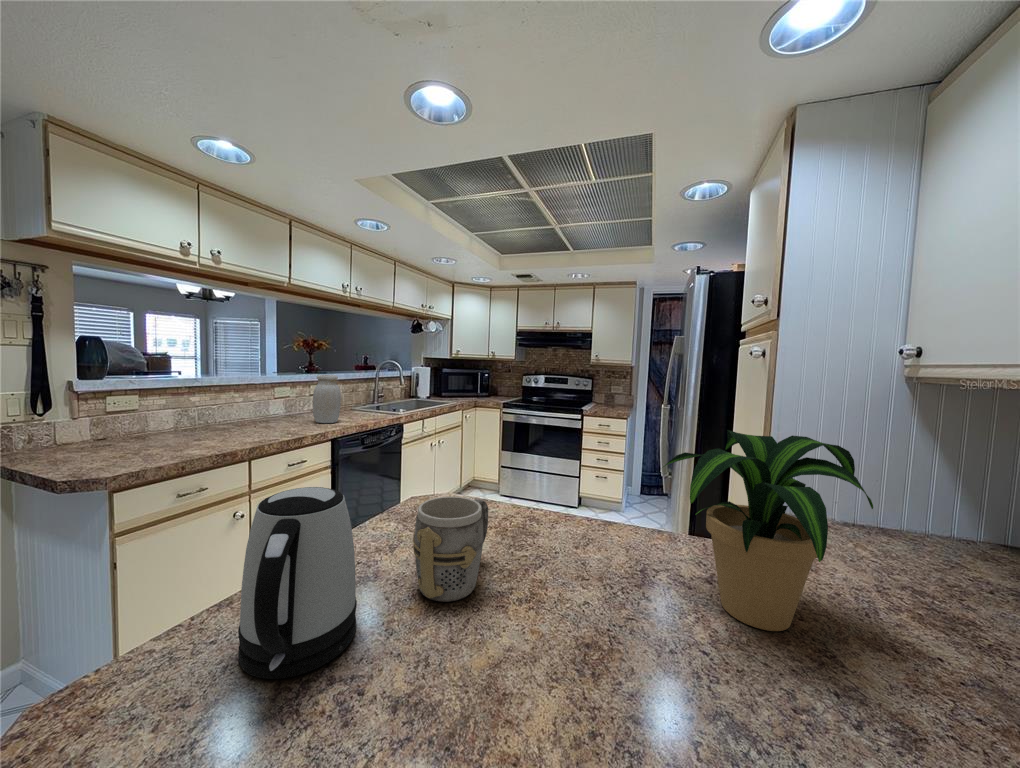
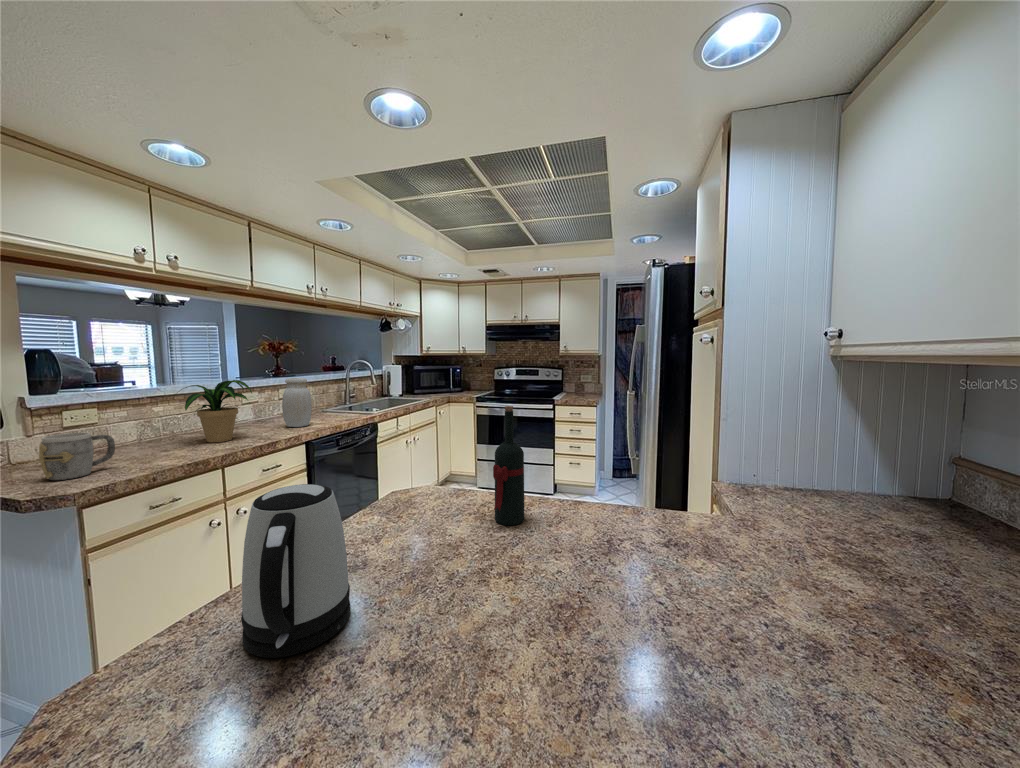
wine bottle: none [517,414,552,543] -> present [493,406,525,525]
potted plant: present [665,430,873,631] -> present [181,380,252,442]
mug: present [413,496,488,602] -> present [39,432,115,480]

